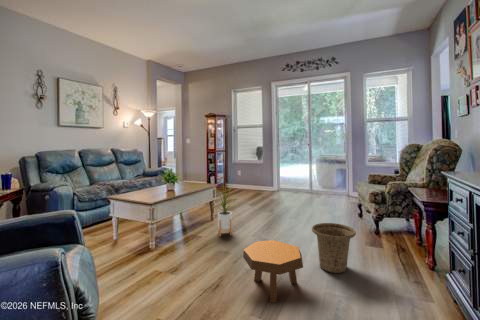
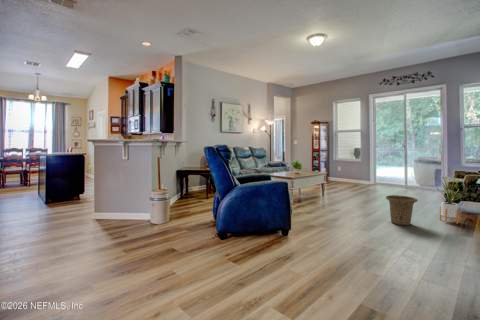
house plant: present [218,187,232,236] -> present [438,177,459,224]
footstool: present [243,240,303,303] -> none [337,200,375,229]

